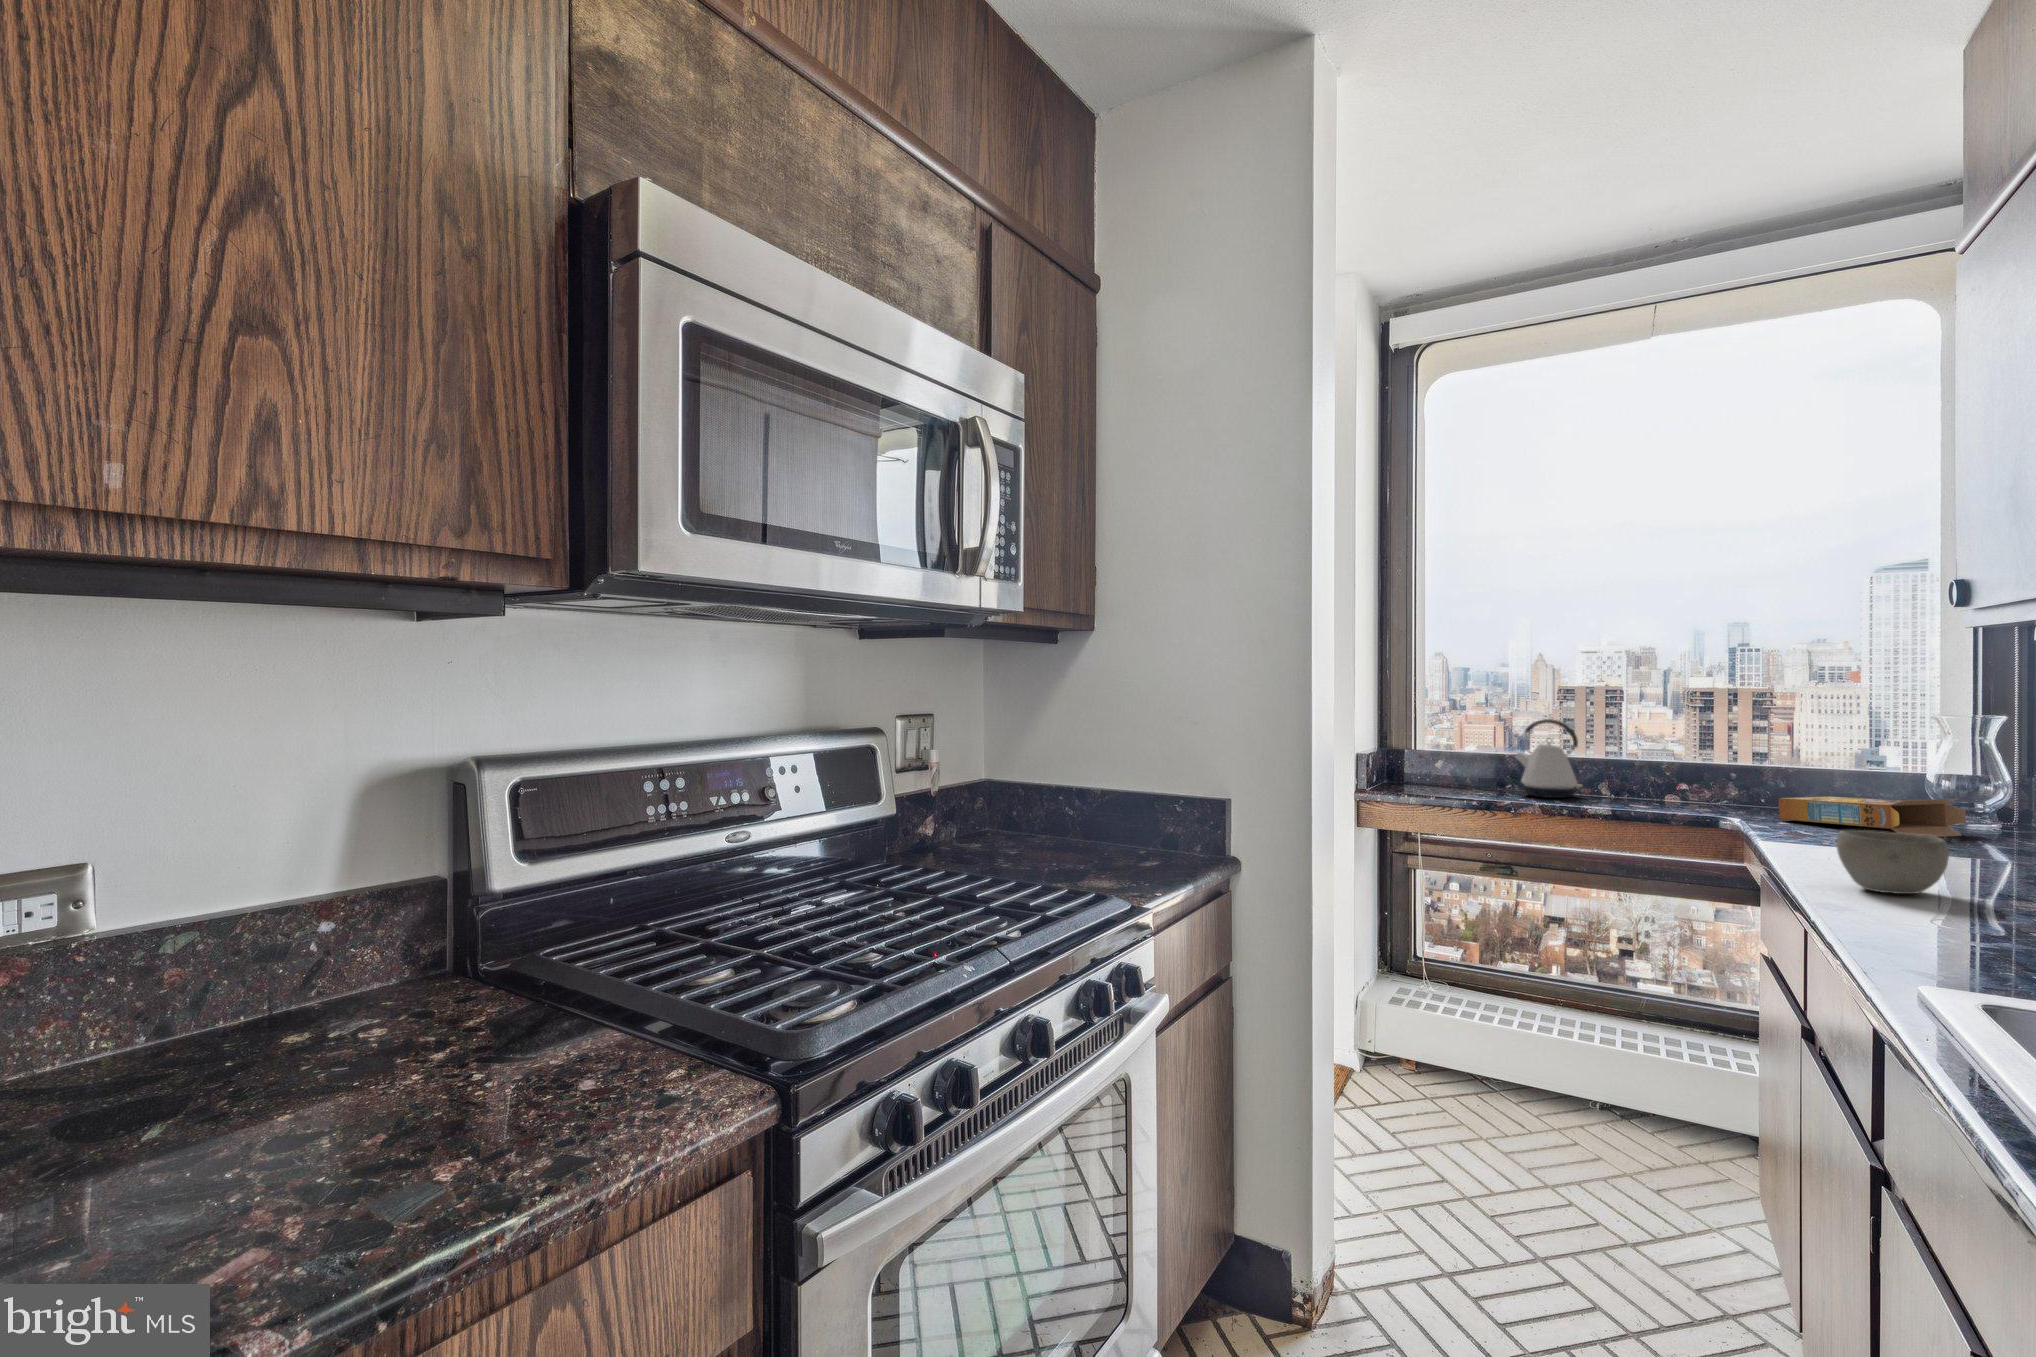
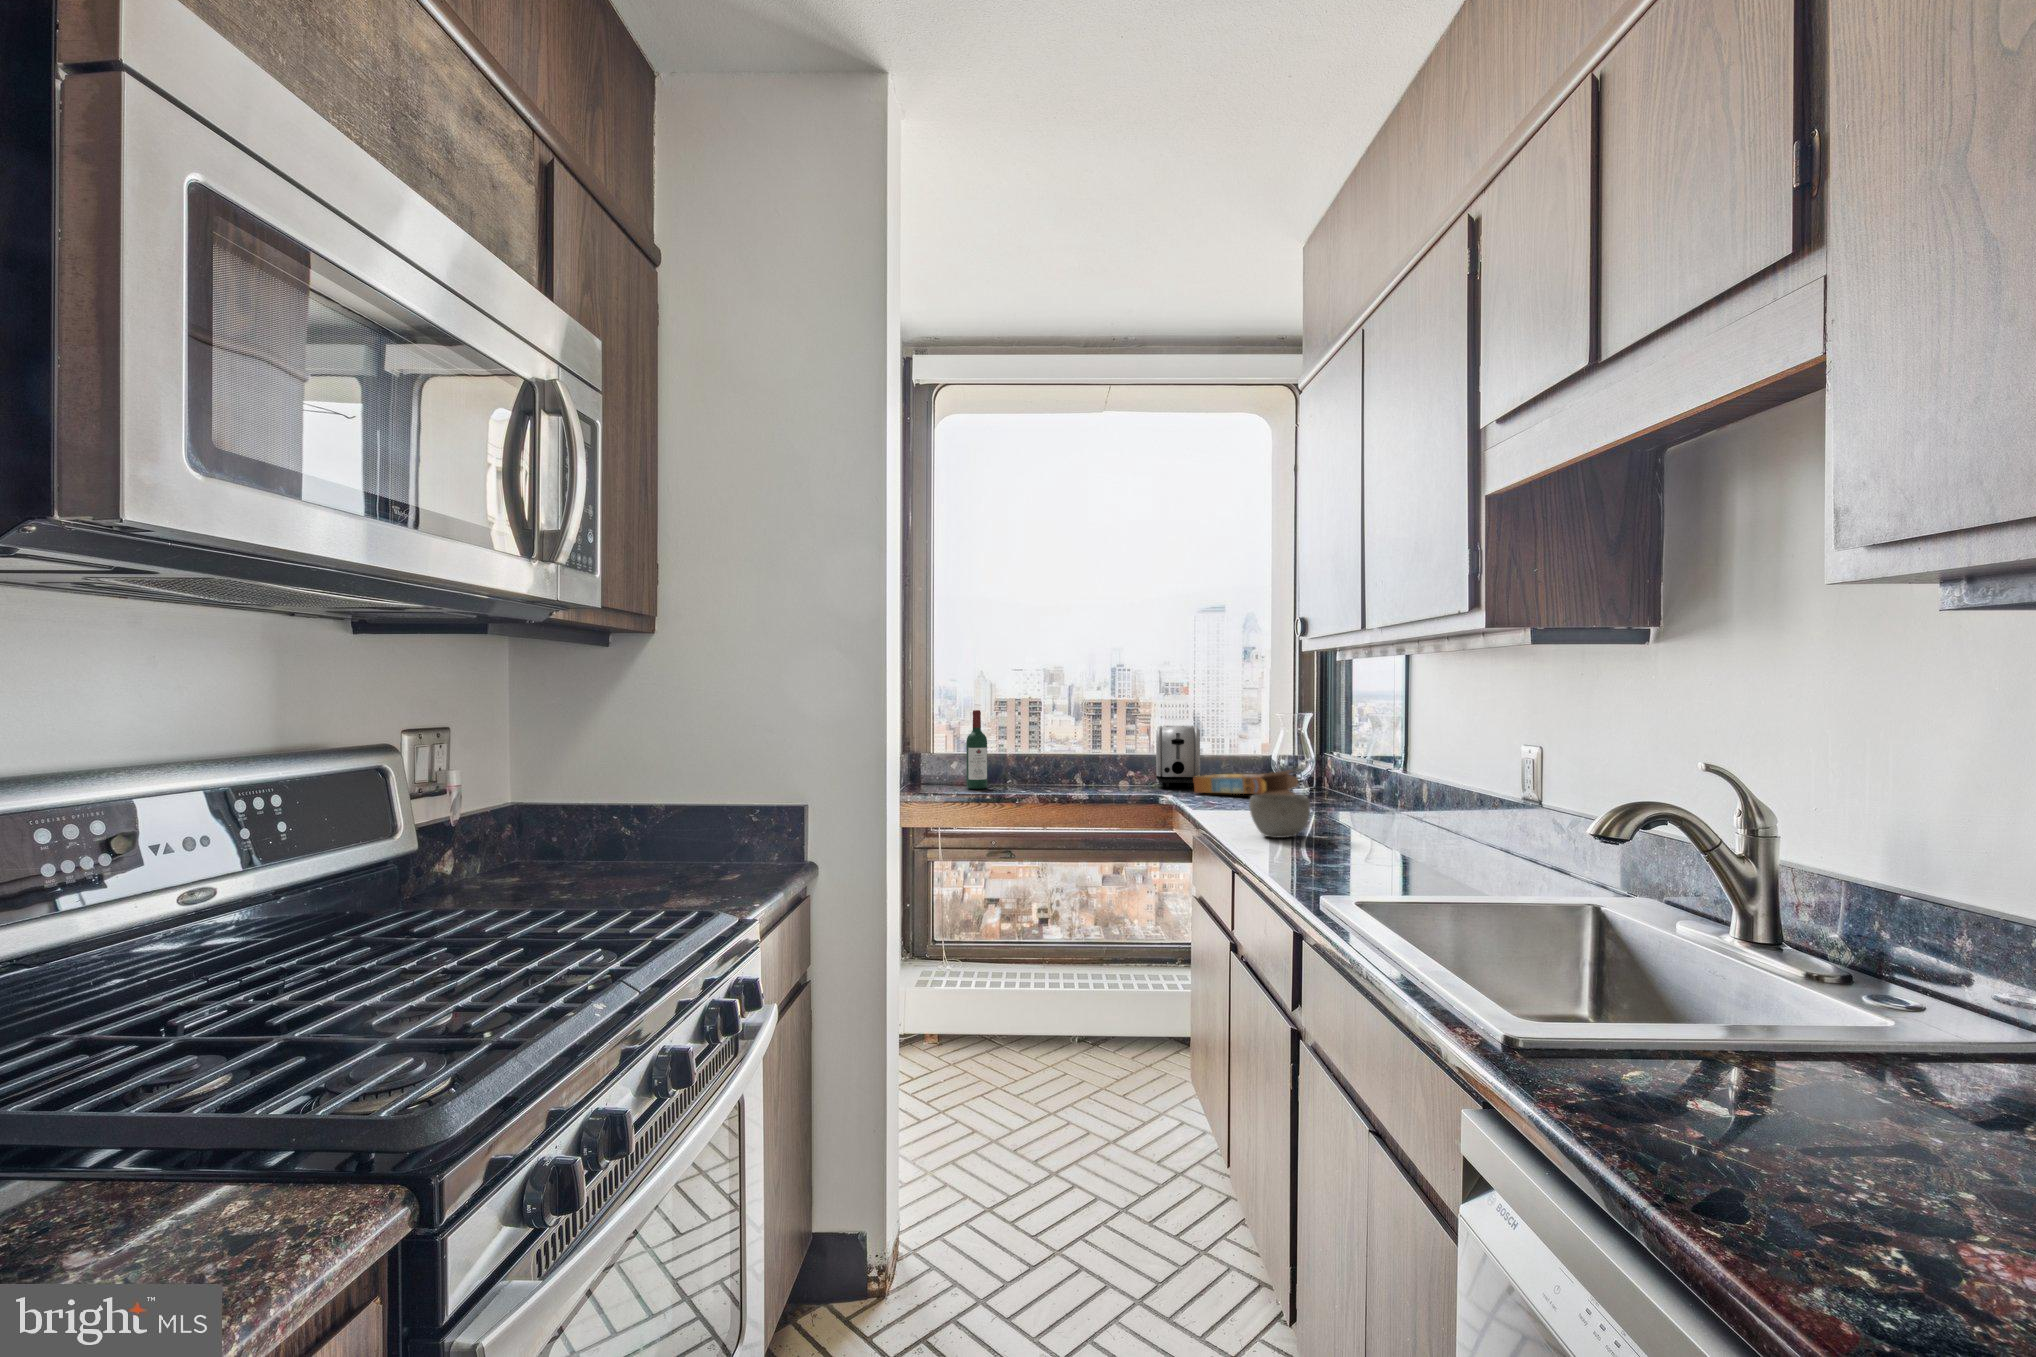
wine bottle: none [1458,704,1484,794] -> present [966,710,987,789]
kettle: present [1515,719,1582,798] -> none [1009,722,1061,788]
toaster: none [1723,729,1798,812] -> present [1156,726,1200,788]

